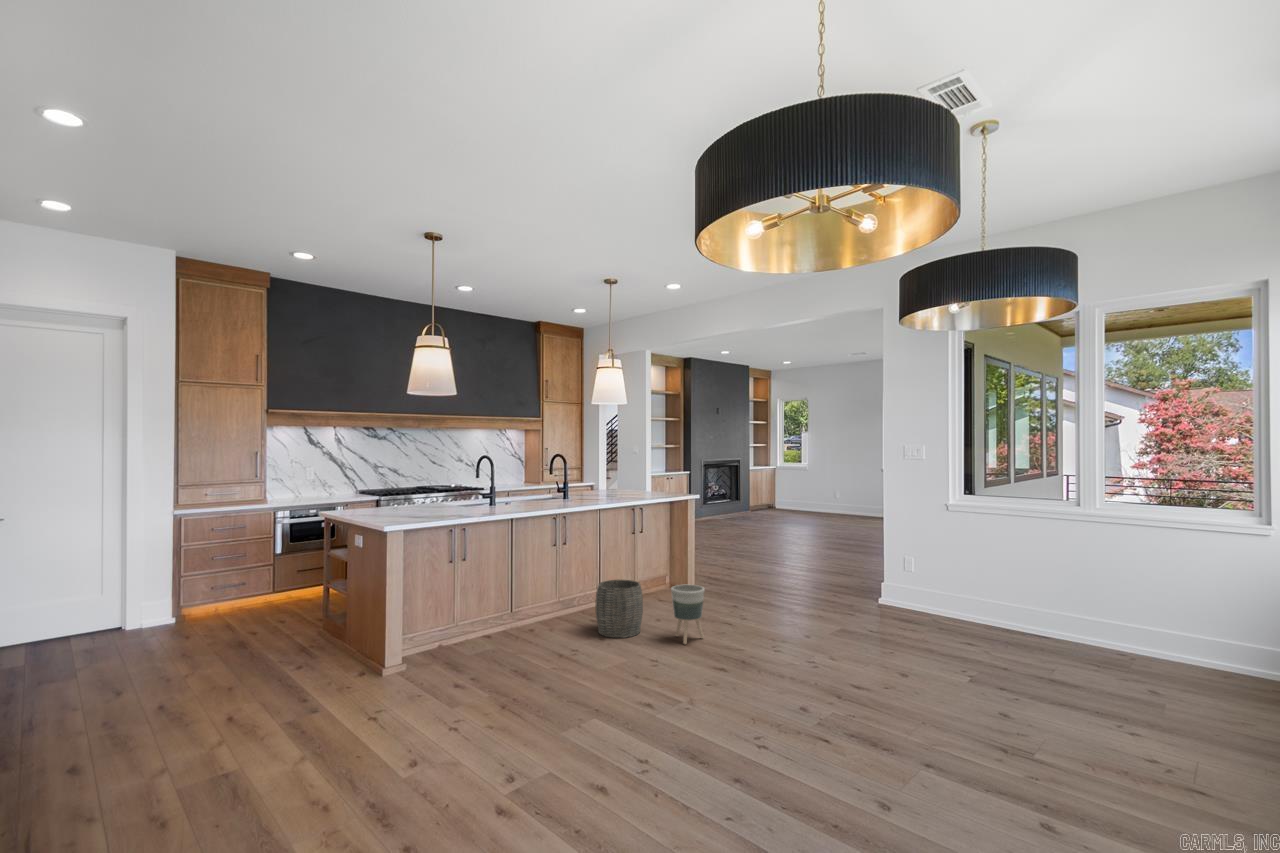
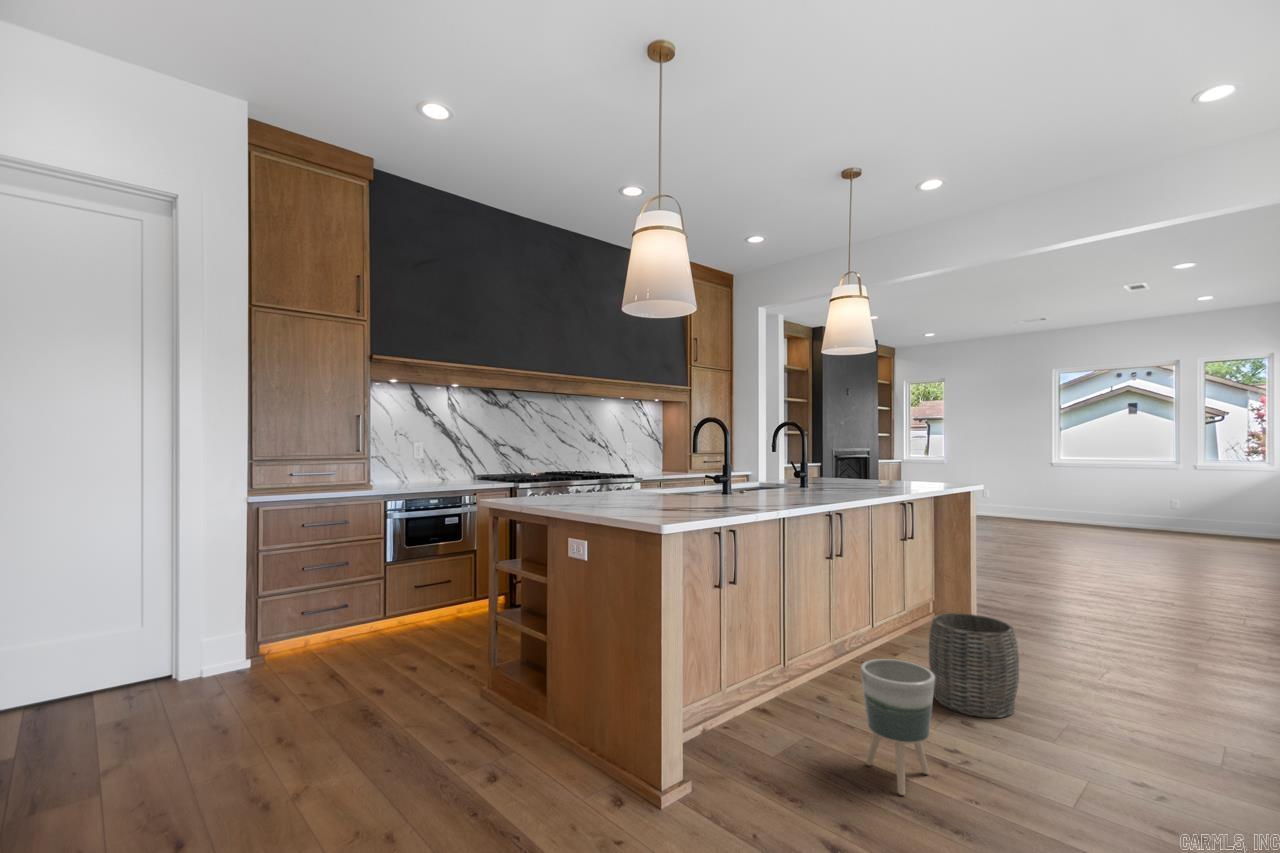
planter: present [671,585,704,644] -> present [861,659,935,795]

